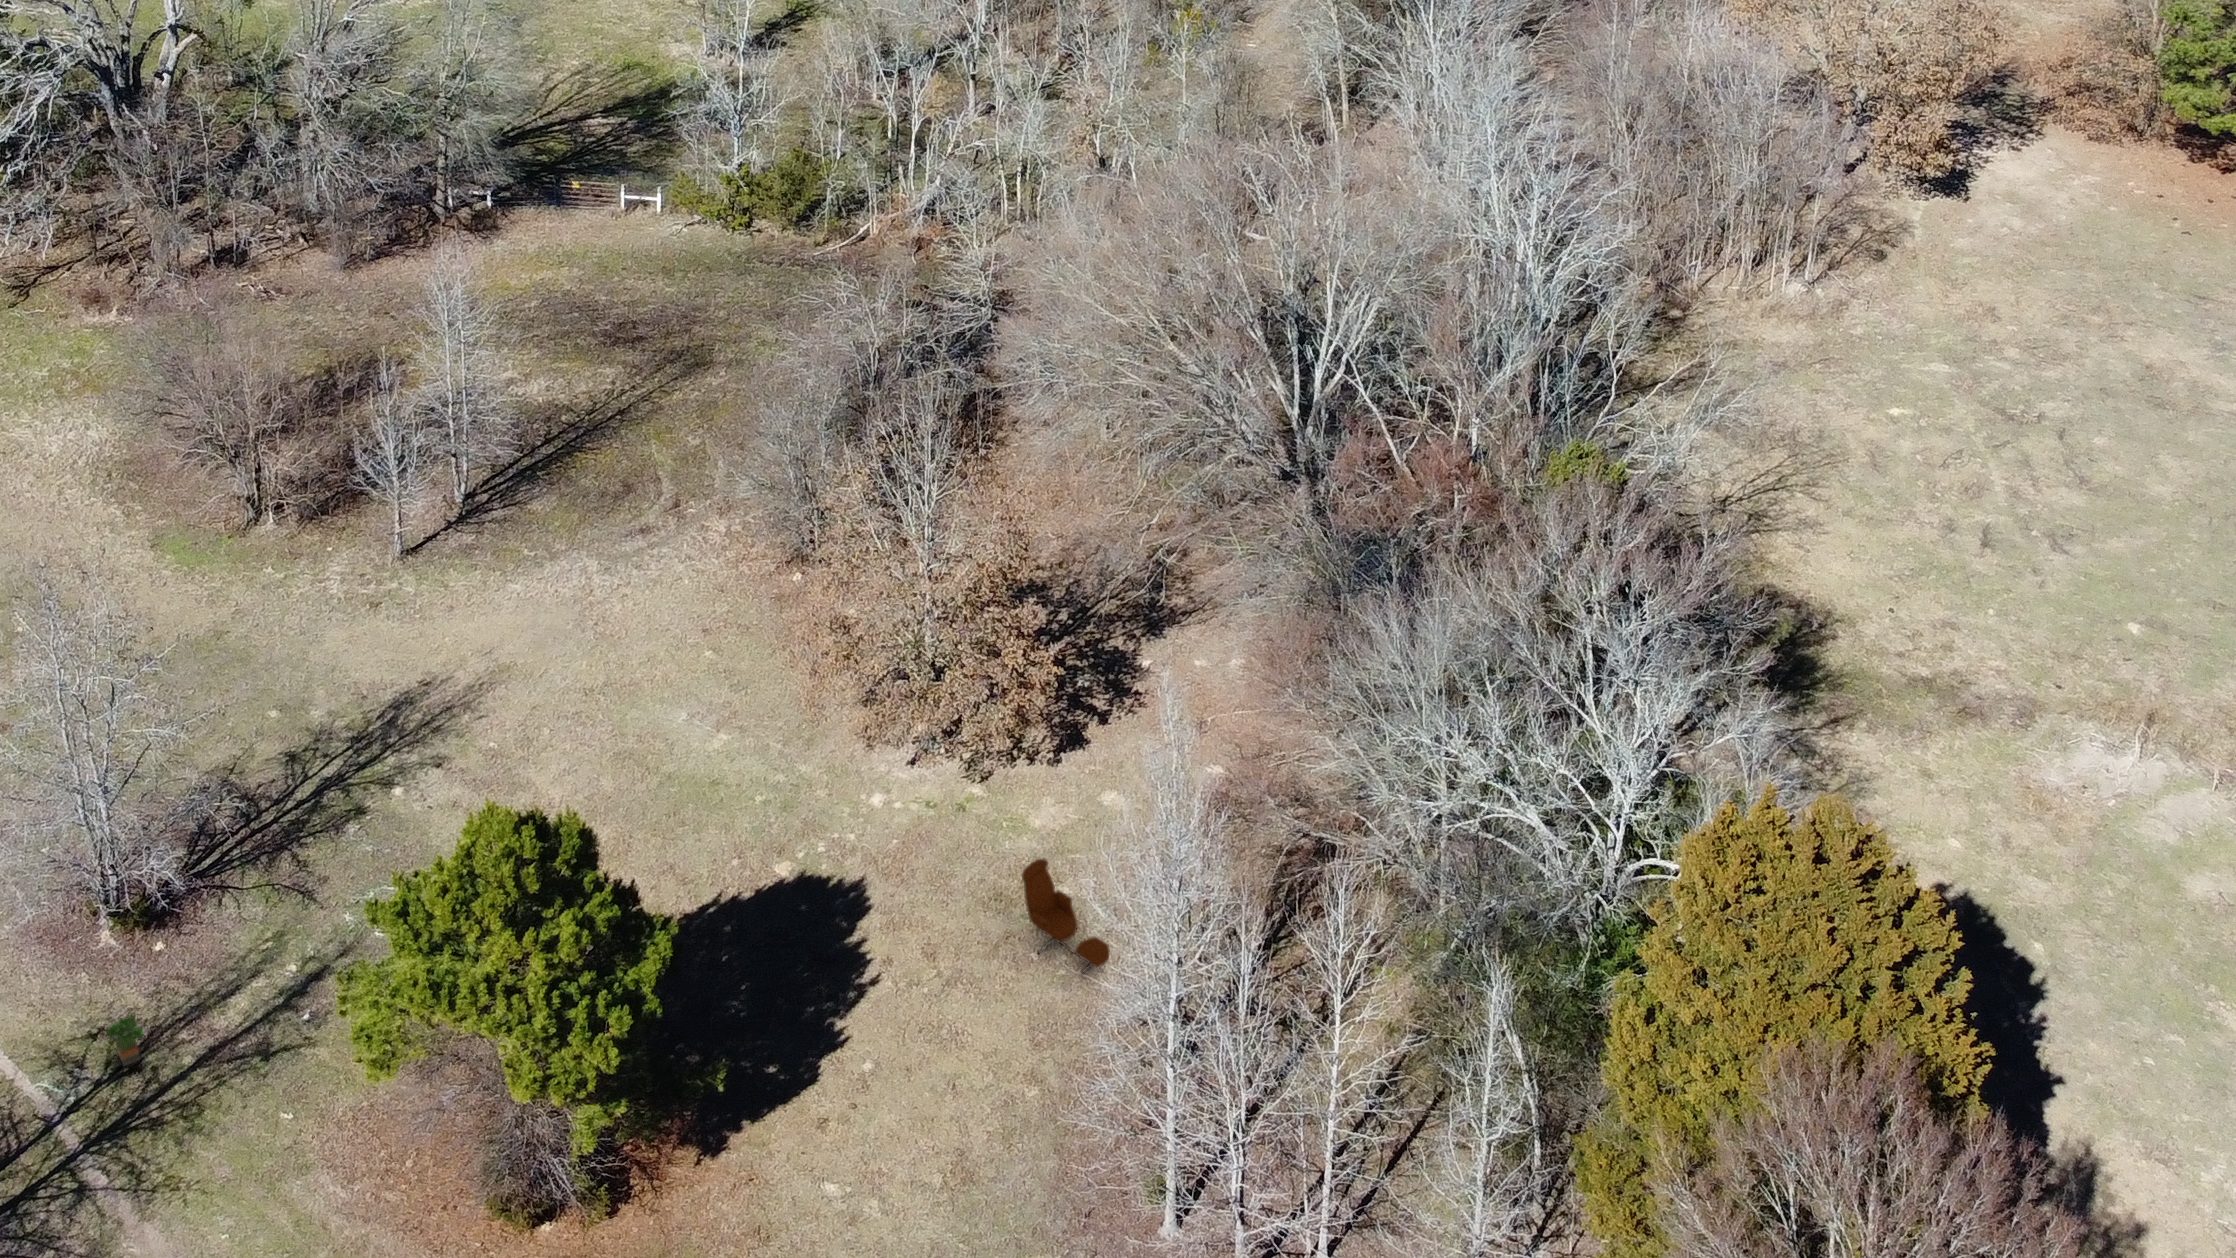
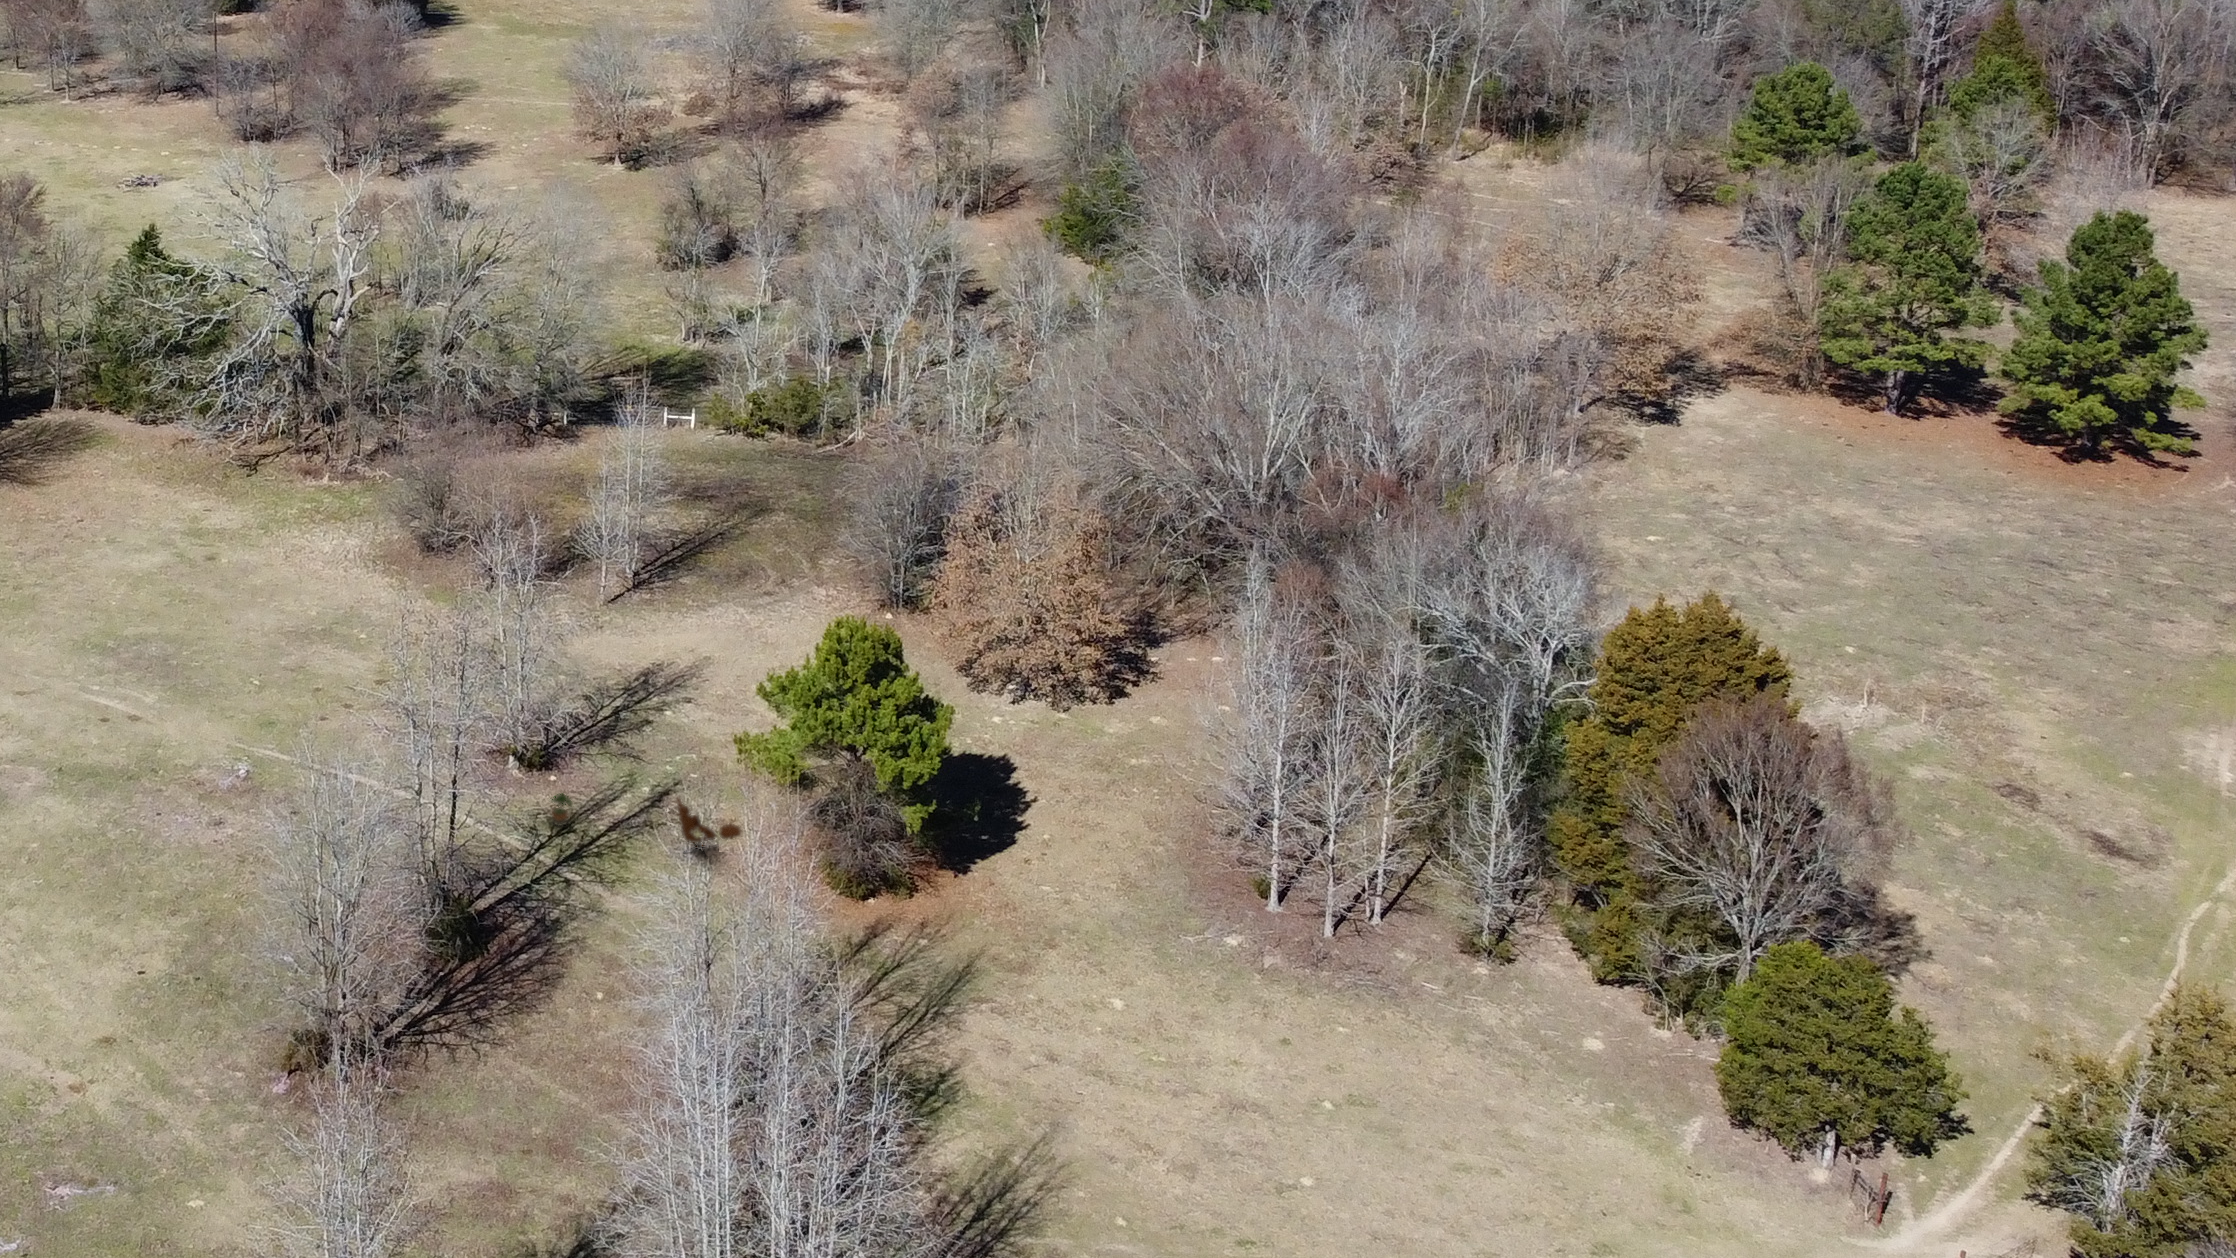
lounge chair: present [1022,859,1110,970] -> present [676,799,741,850]

